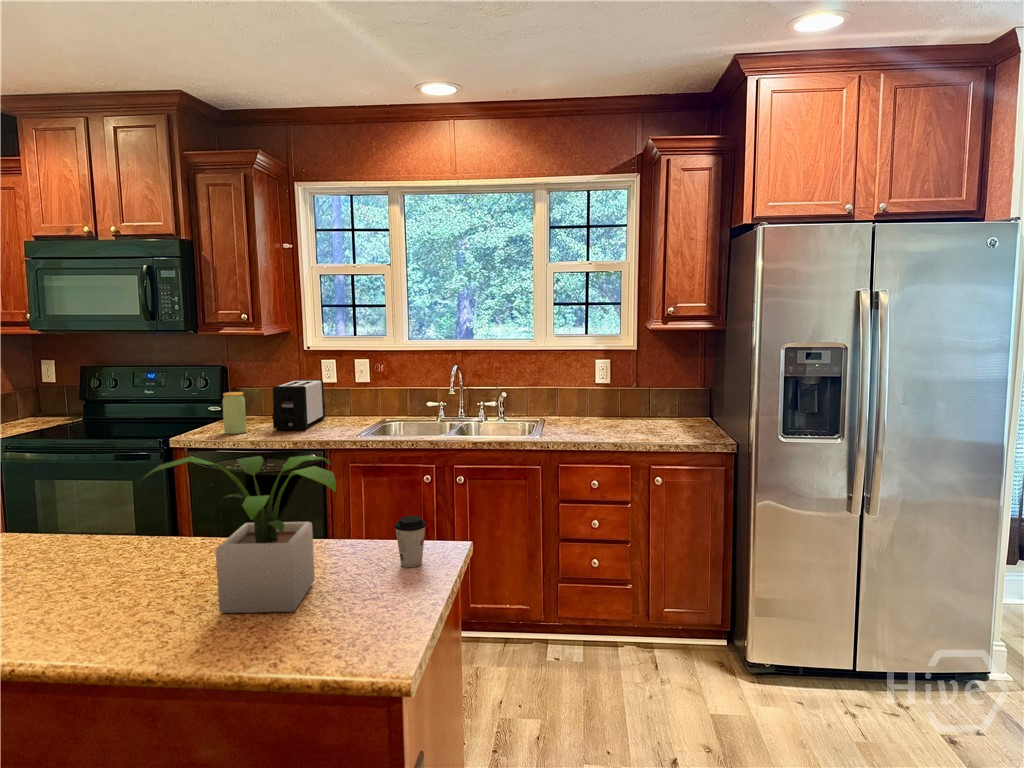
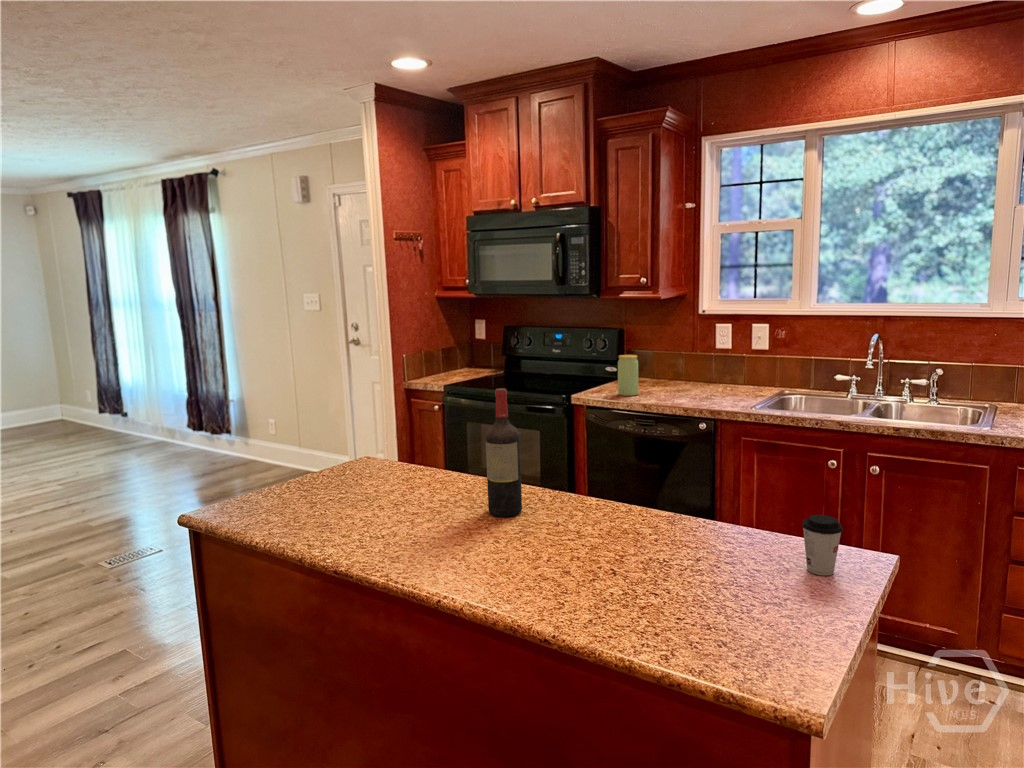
toaster: present [272,380,325,430] -> none [664,345,717,397]
wine bottle: none [61,430,113,573] -> present [486,388,522,517]
potted plant: present [142,455,336,613] -> none [545,424,740,599]

